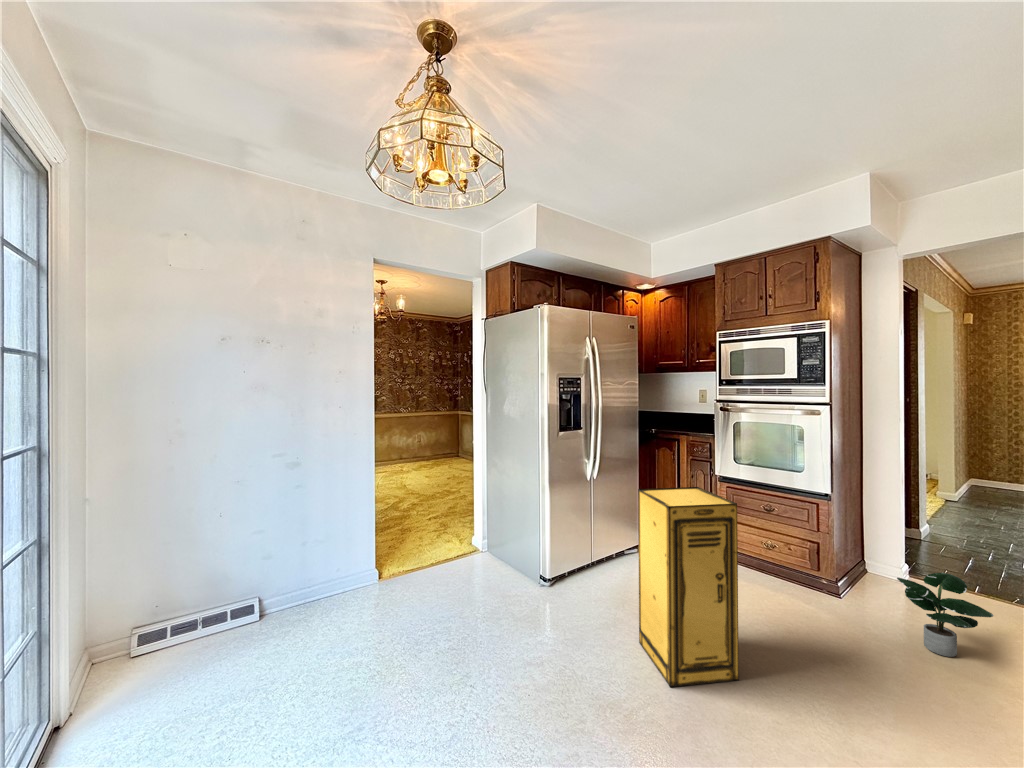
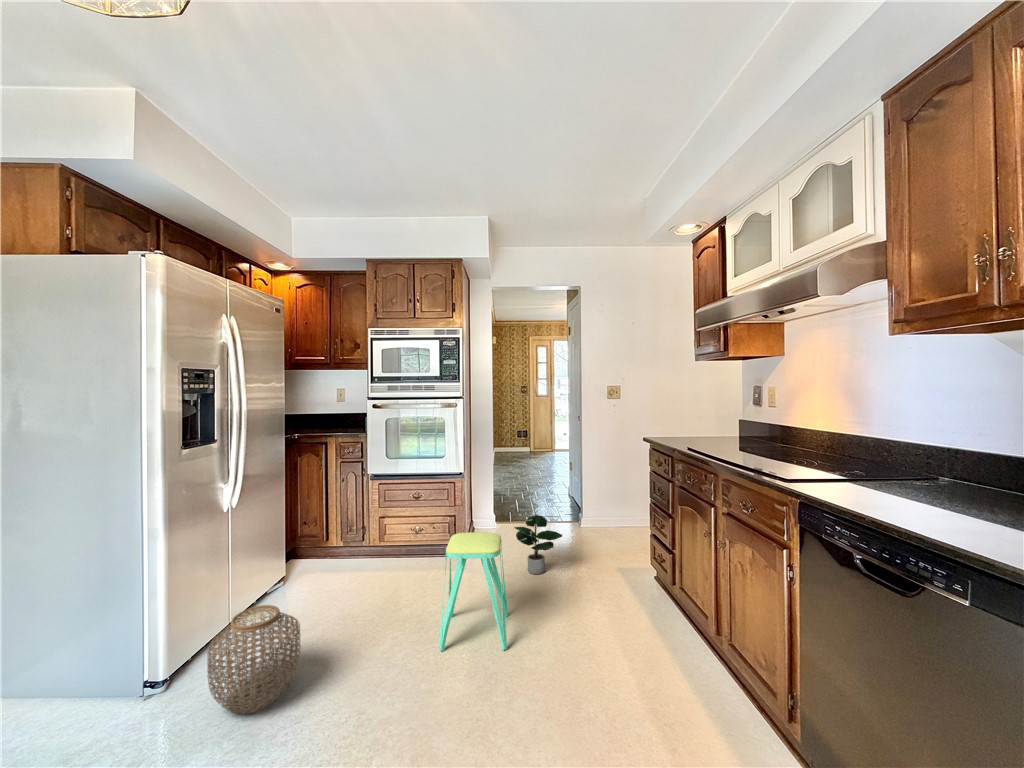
storage cabinet: present [638,487,739,687] -> none [326,487,435,711]
stool: none [750,556,859,712] -> present [439,532,508,651]
woven basket: none [559,557,620,635] -> present [207,605,301,714]

